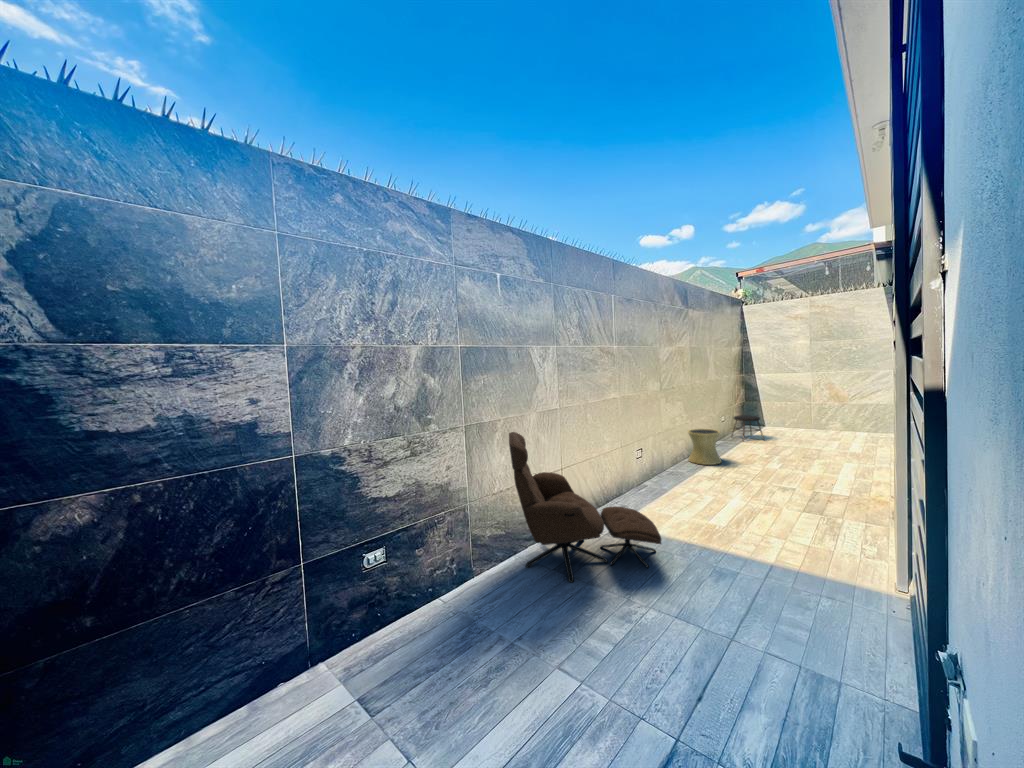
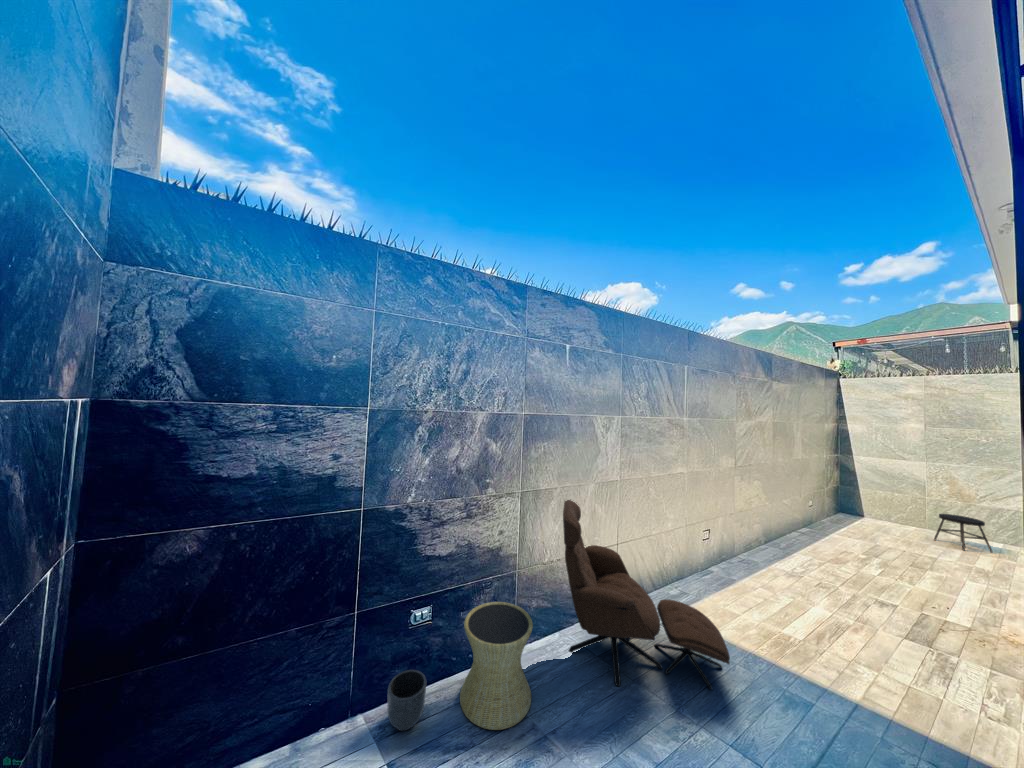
stool: present [732,415,764,440] -> present [934,514,993,552]
side table: present [688,429,722,465] -> present [460,602,533,730]
planter: none [352,607,392,661] -> present [387,670,426,731]

